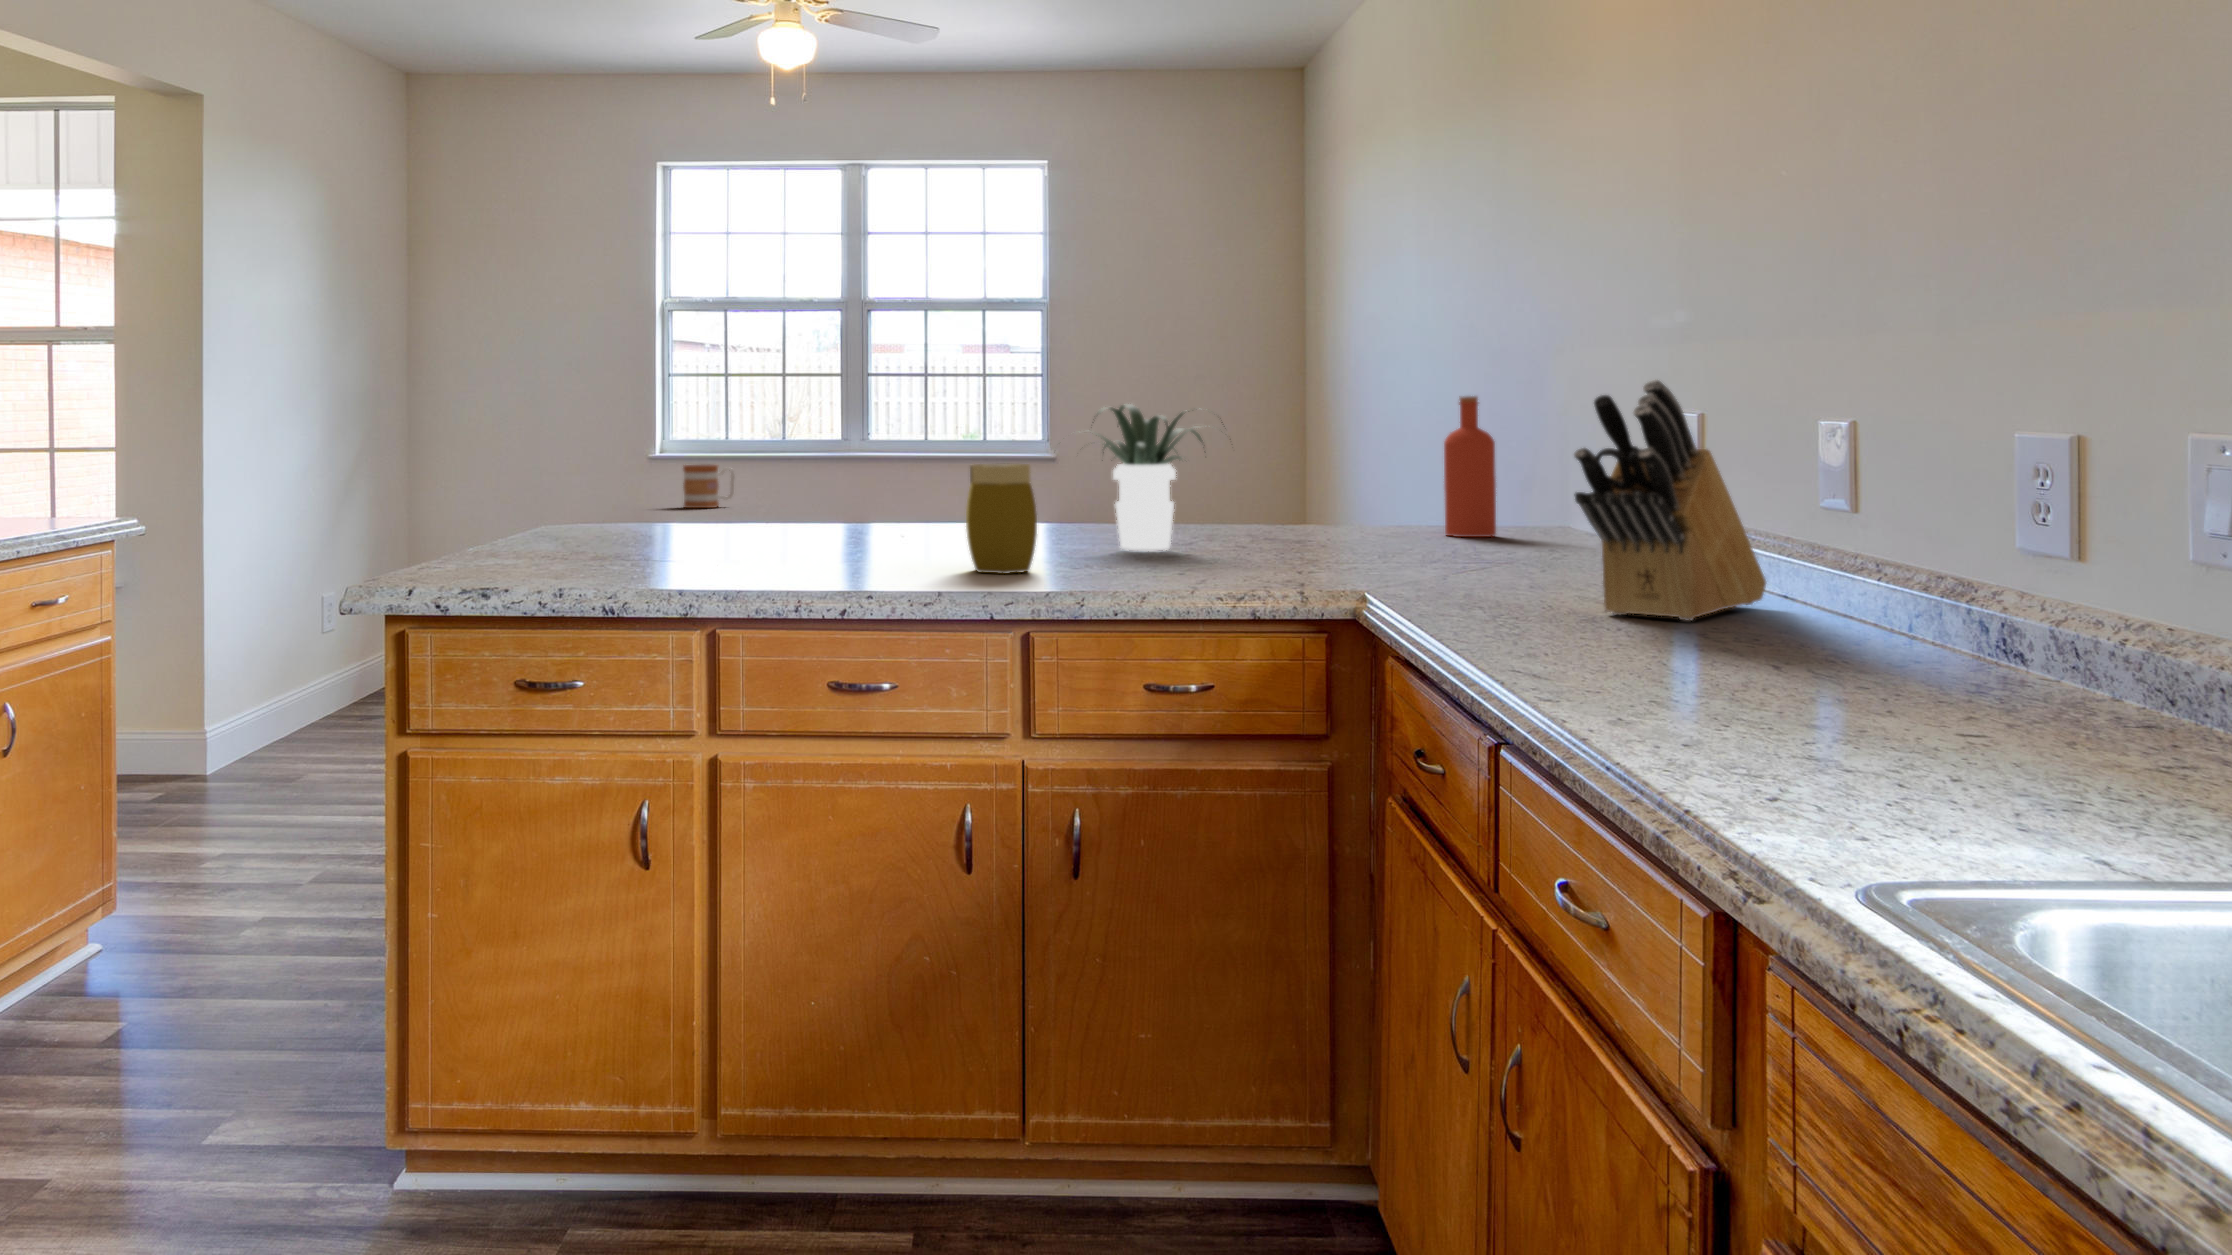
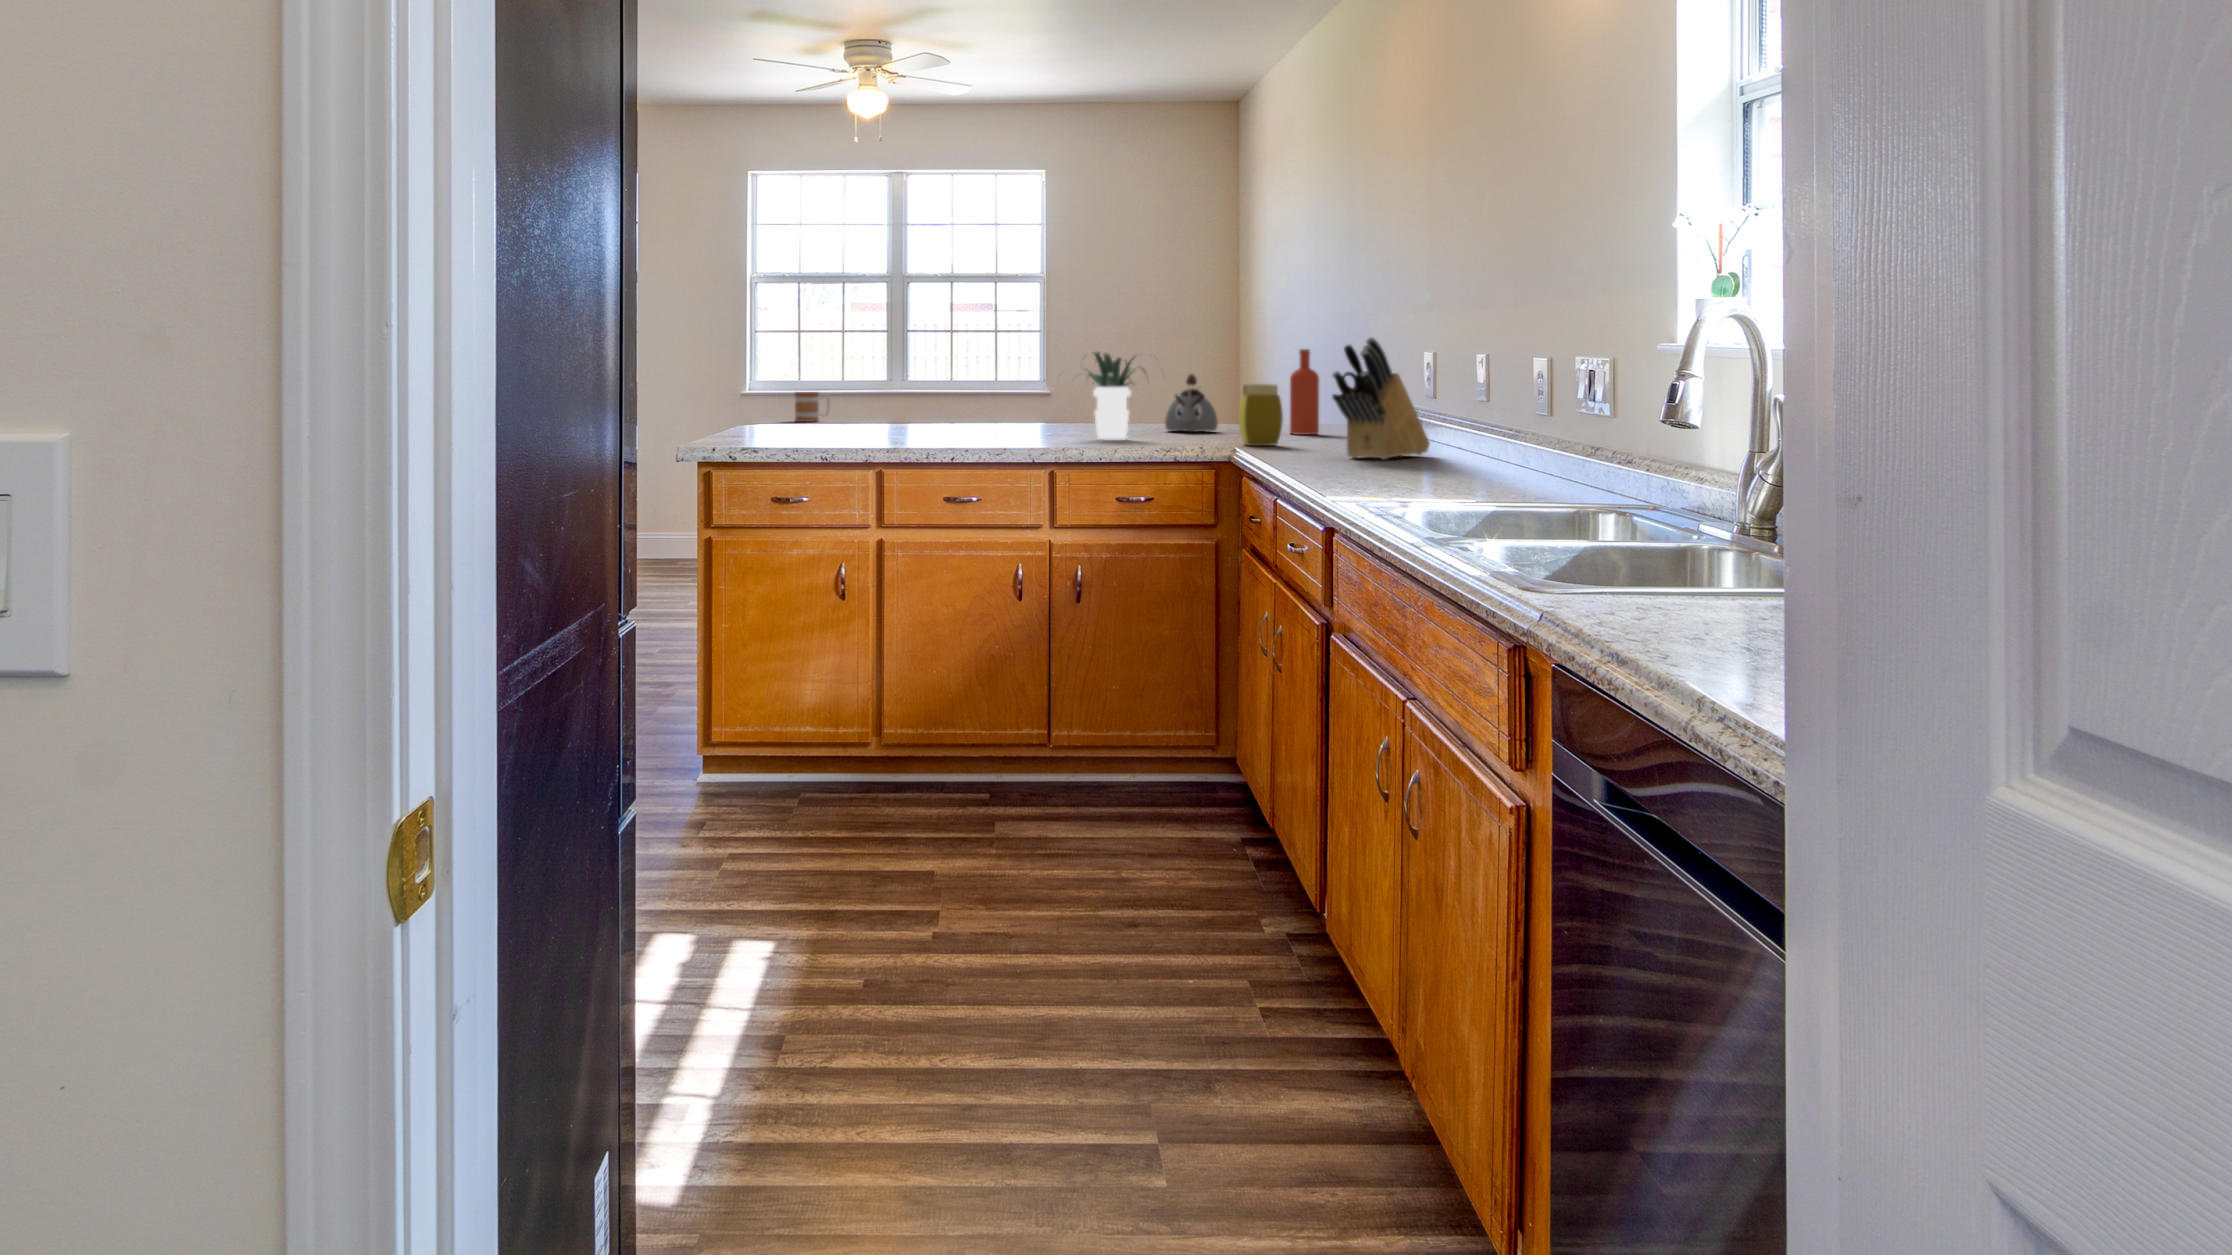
kettle: none [1235,438,1322,530] -> present [1165,374,1218,432]
jar: present [966,464,1037,574] -> present [1239,384,1283,446]

